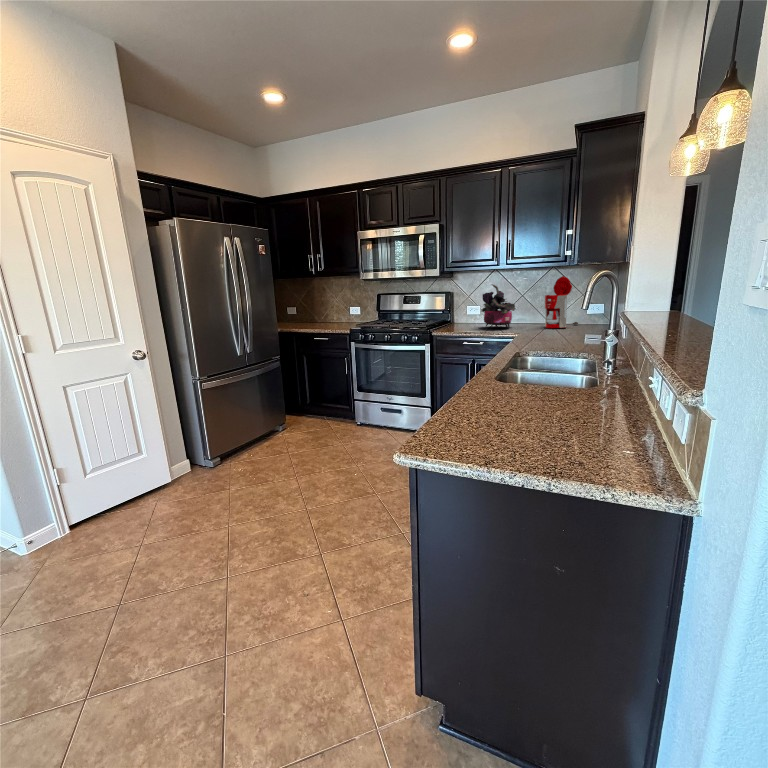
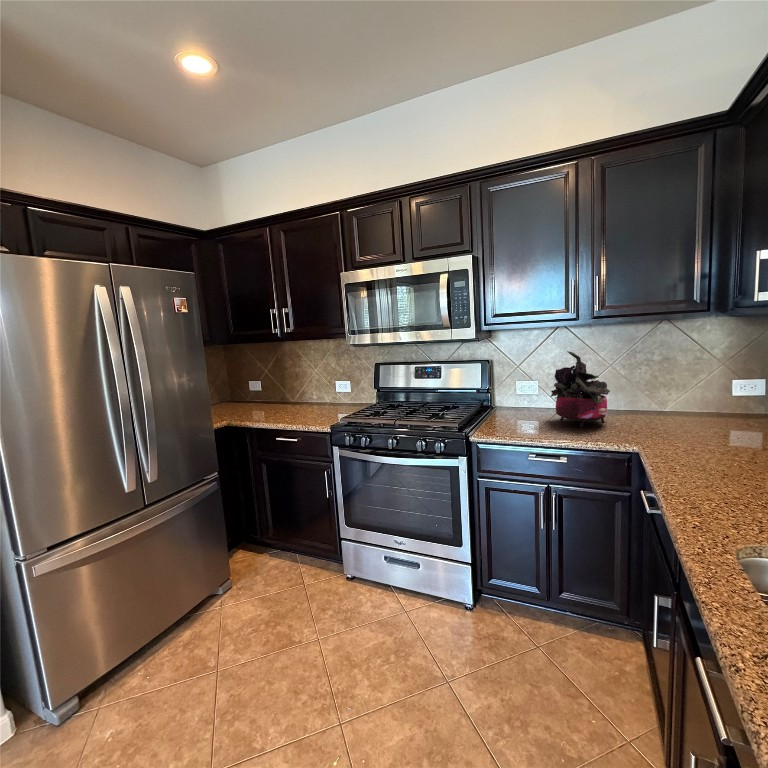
coffee maker: present [545,276,578,328] -> none [662,335,717,426]

